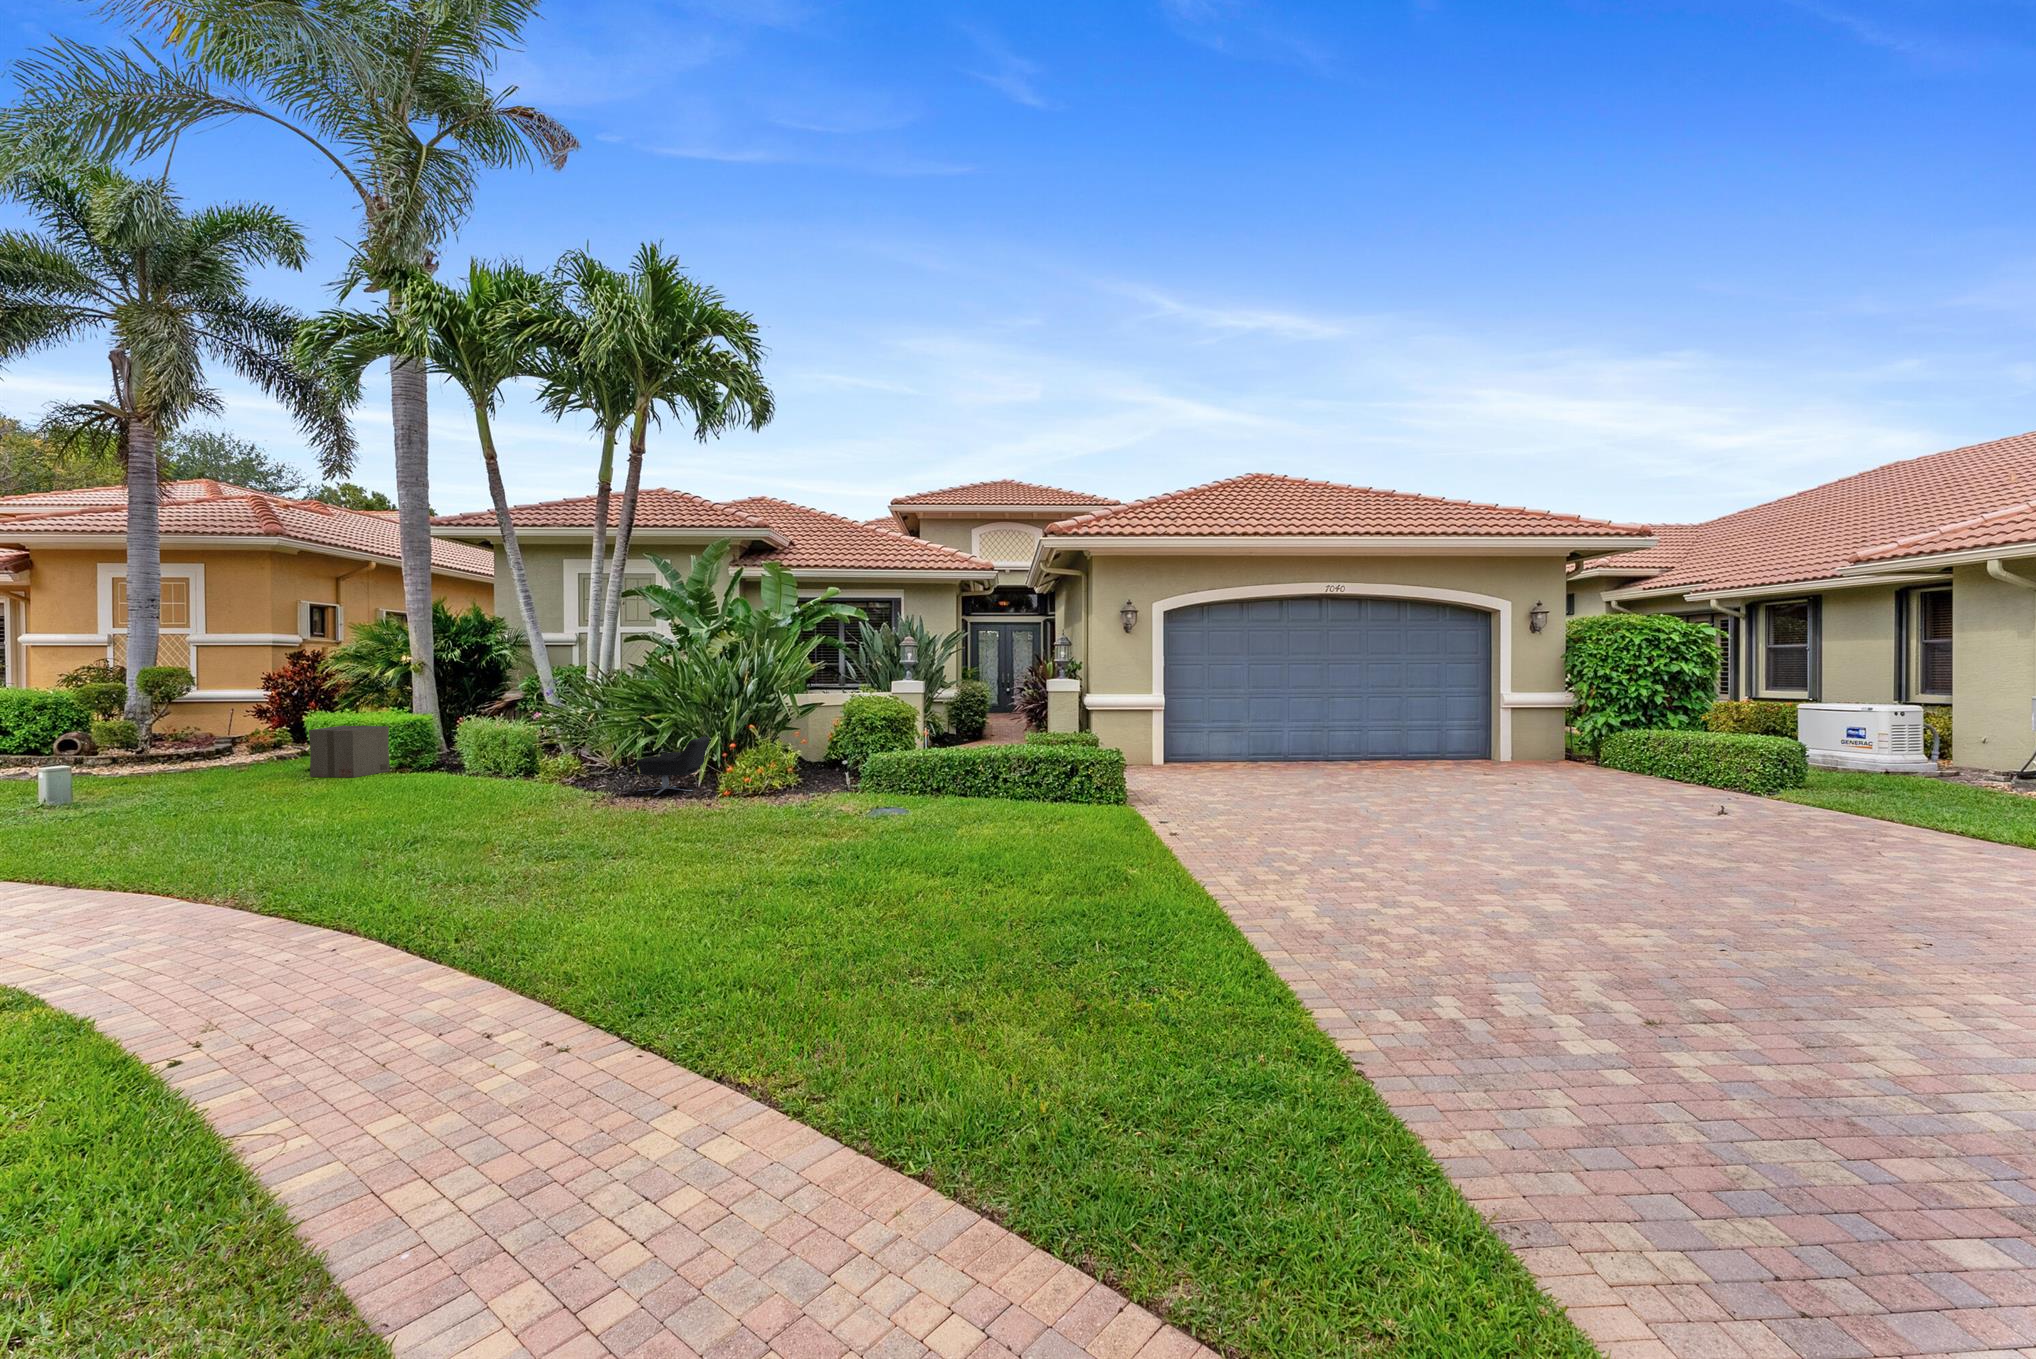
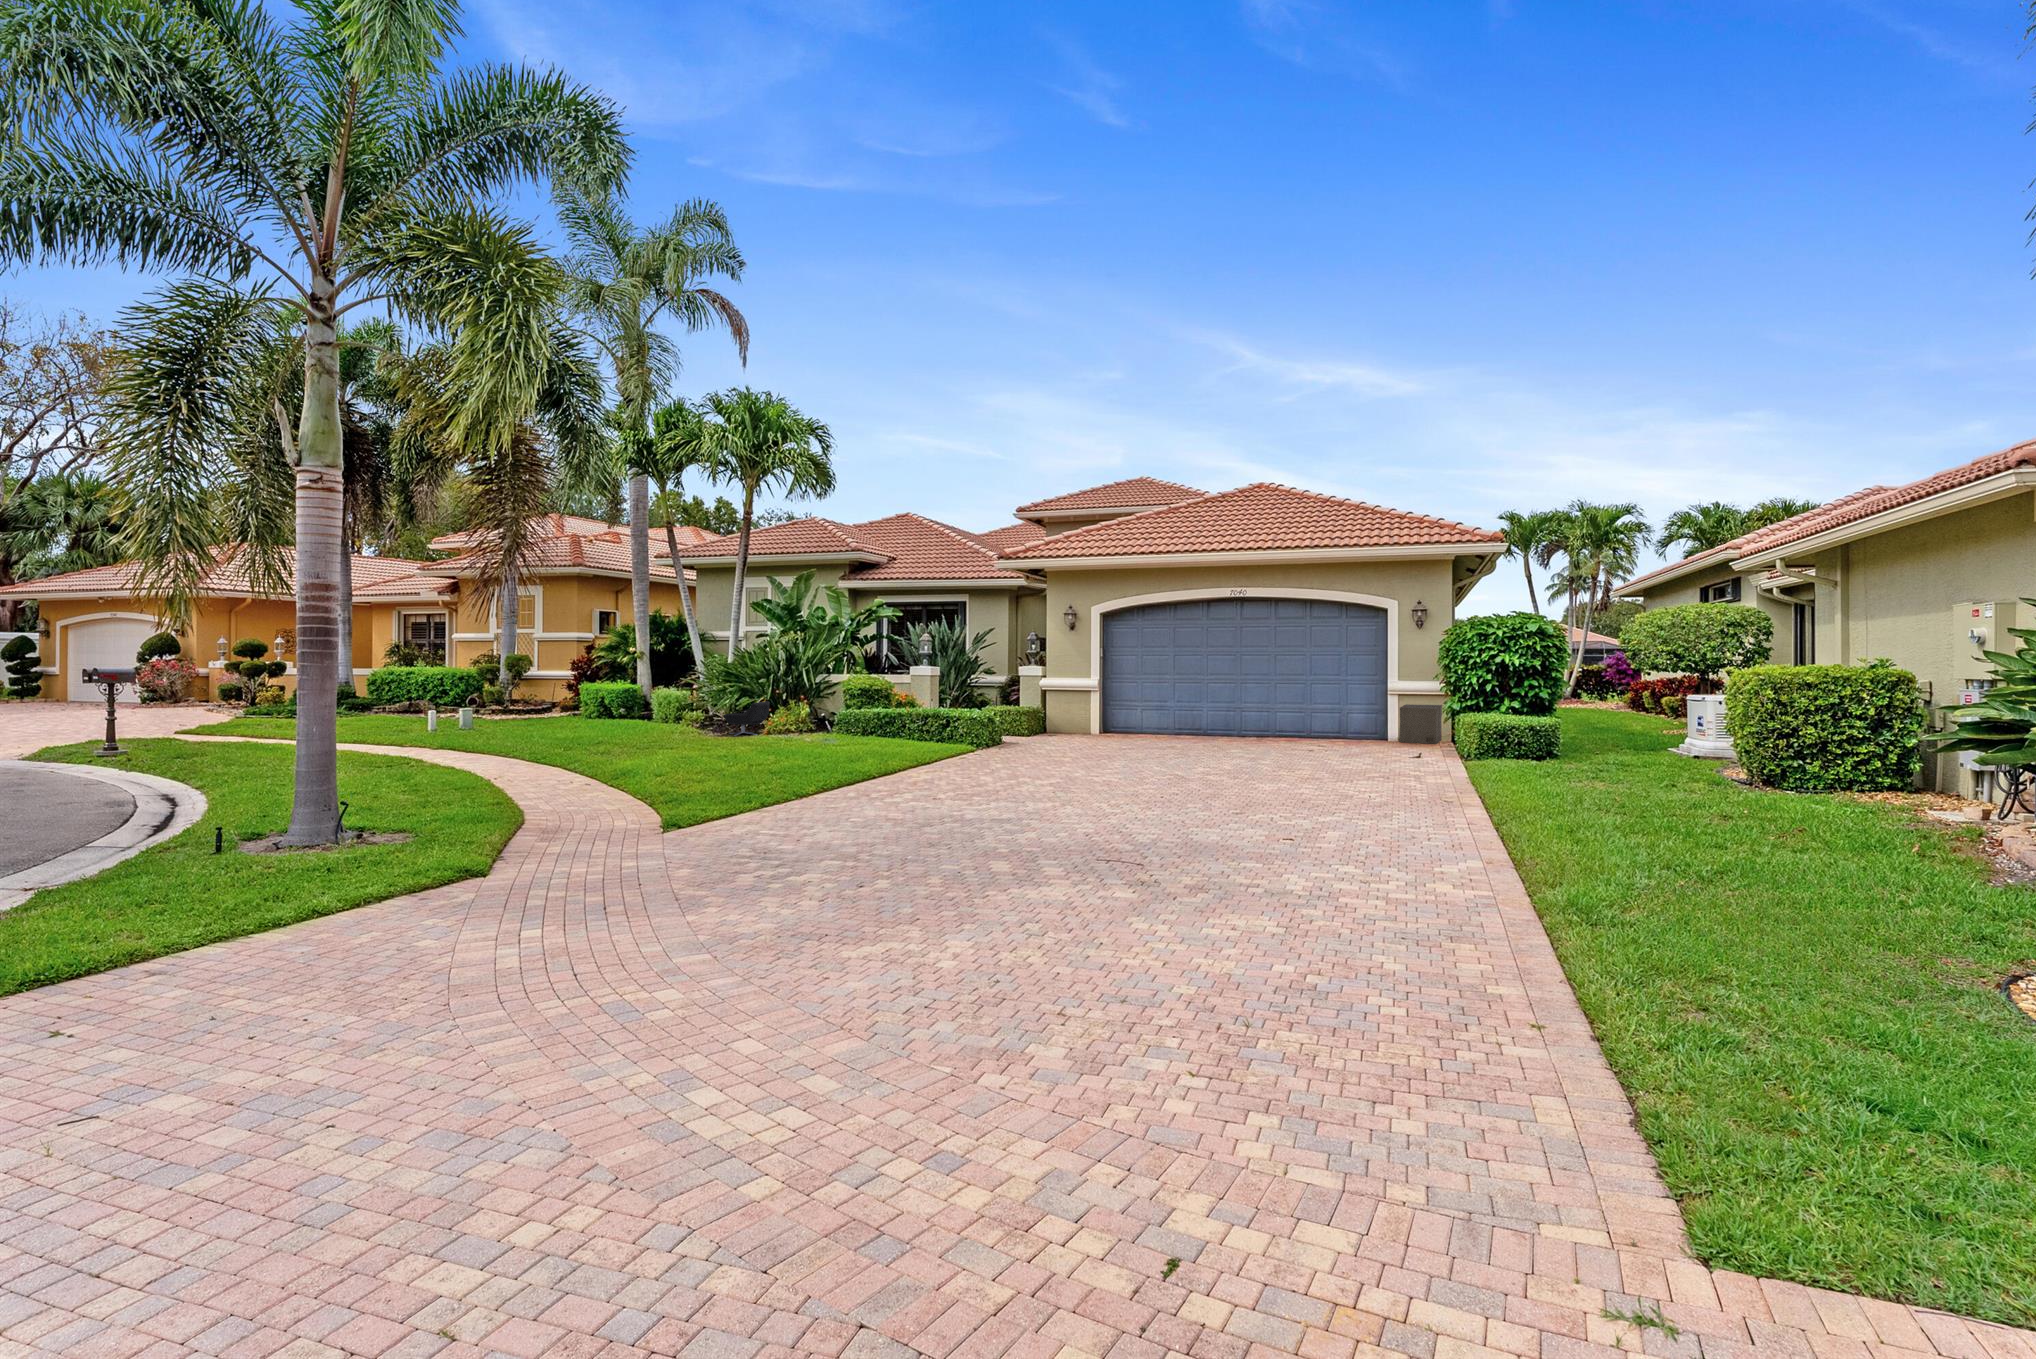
cardboard box: present [309,725,390,777] -> present [1399,704,1442,744]

